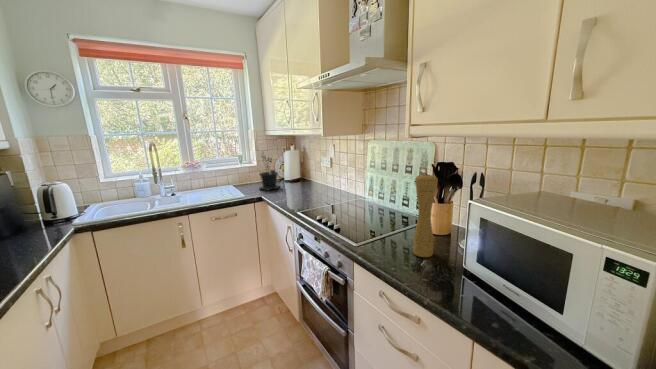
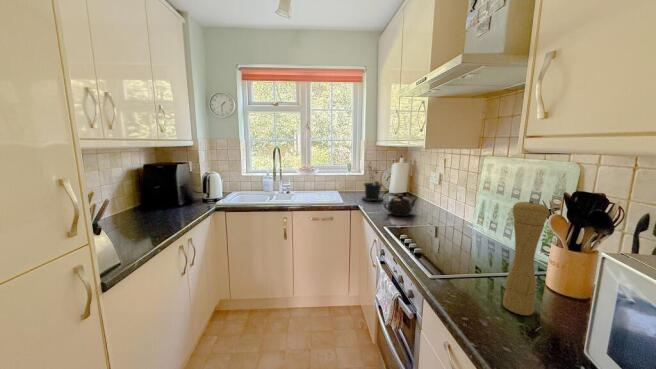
teapot: none [289,180,316,200] -> present [384,194,416,216]

